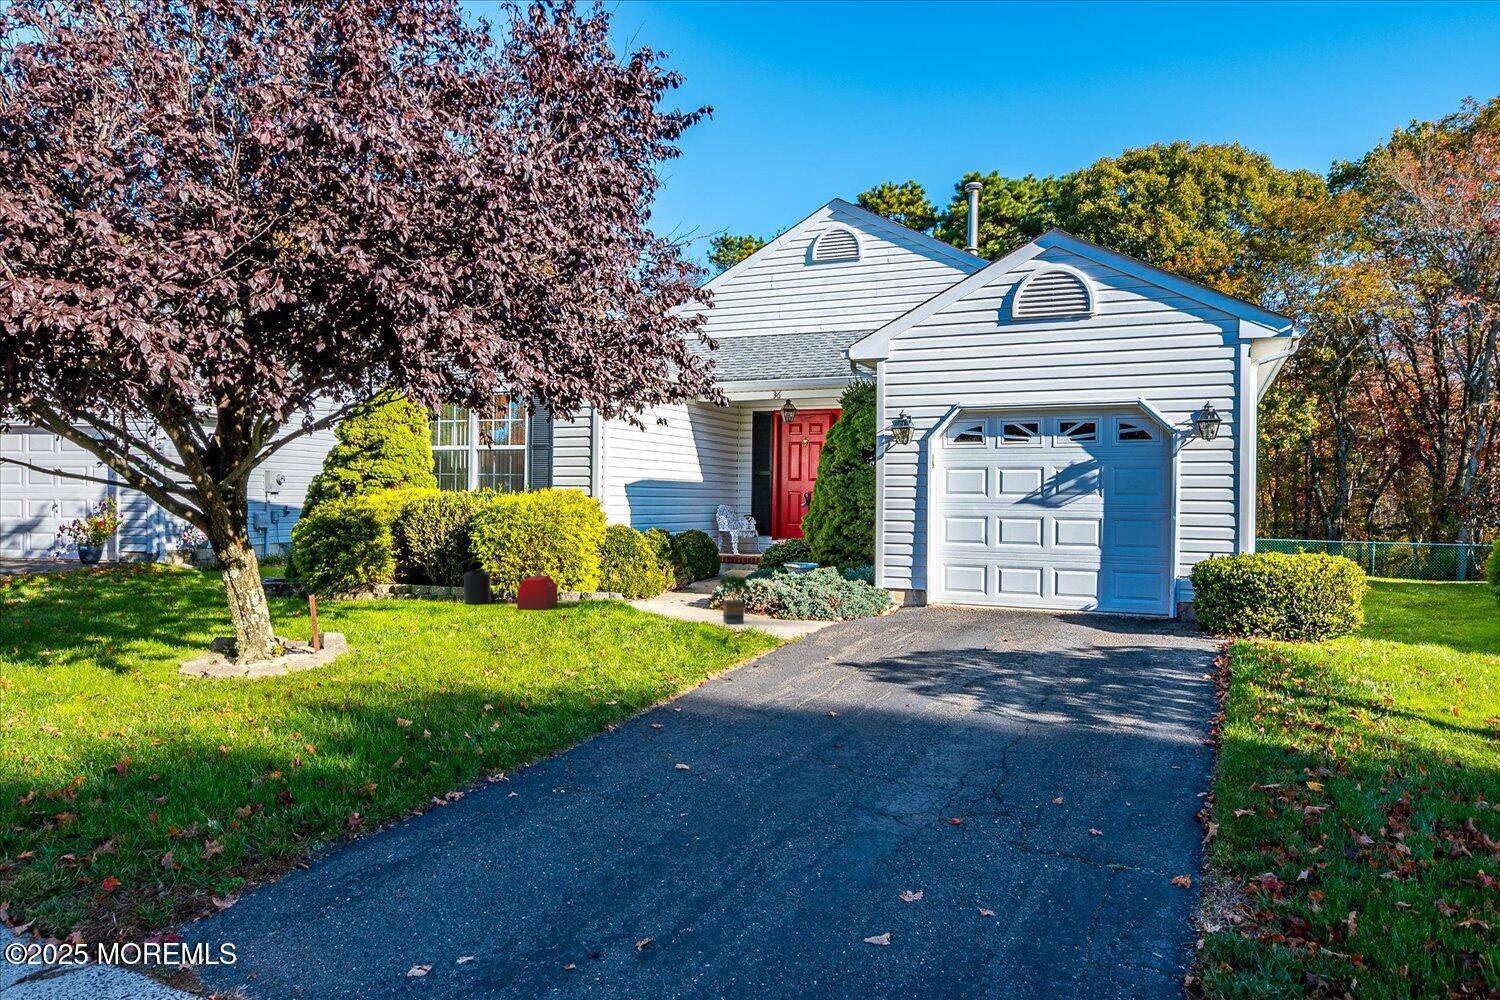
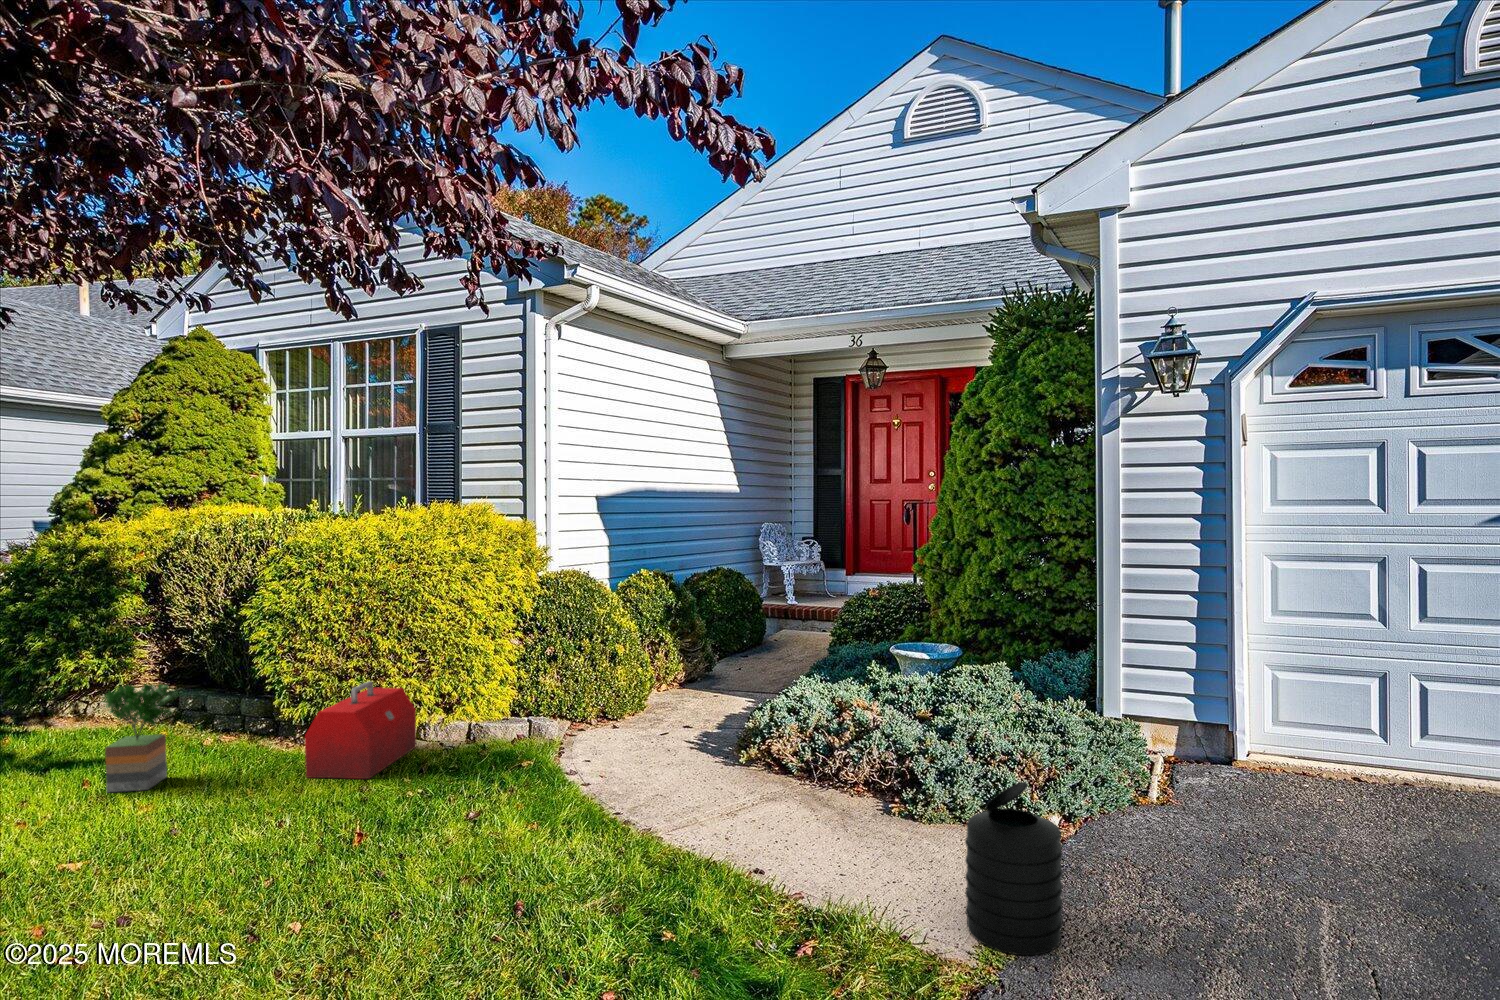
trash can: present [464,561,491,604] -> present [965,782,1063,955]
potted tree: present [719,576,750,624] -> present [104,684,178,792]

